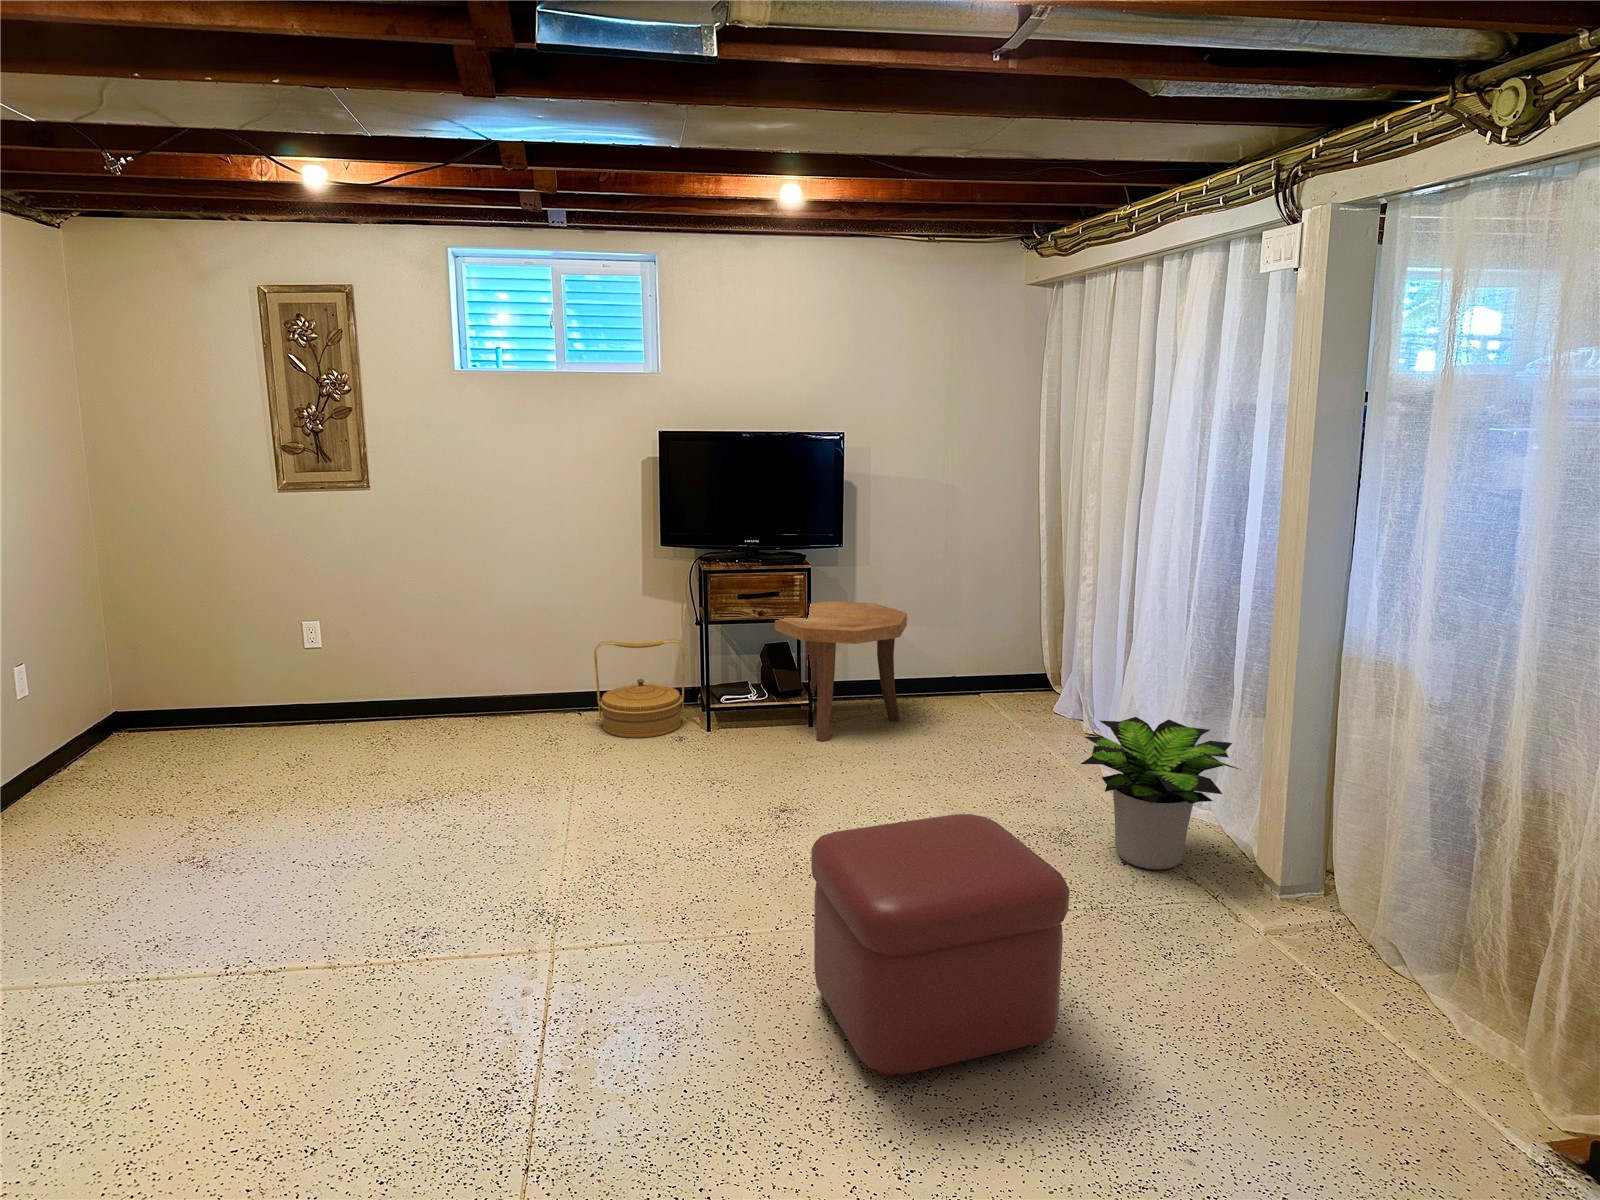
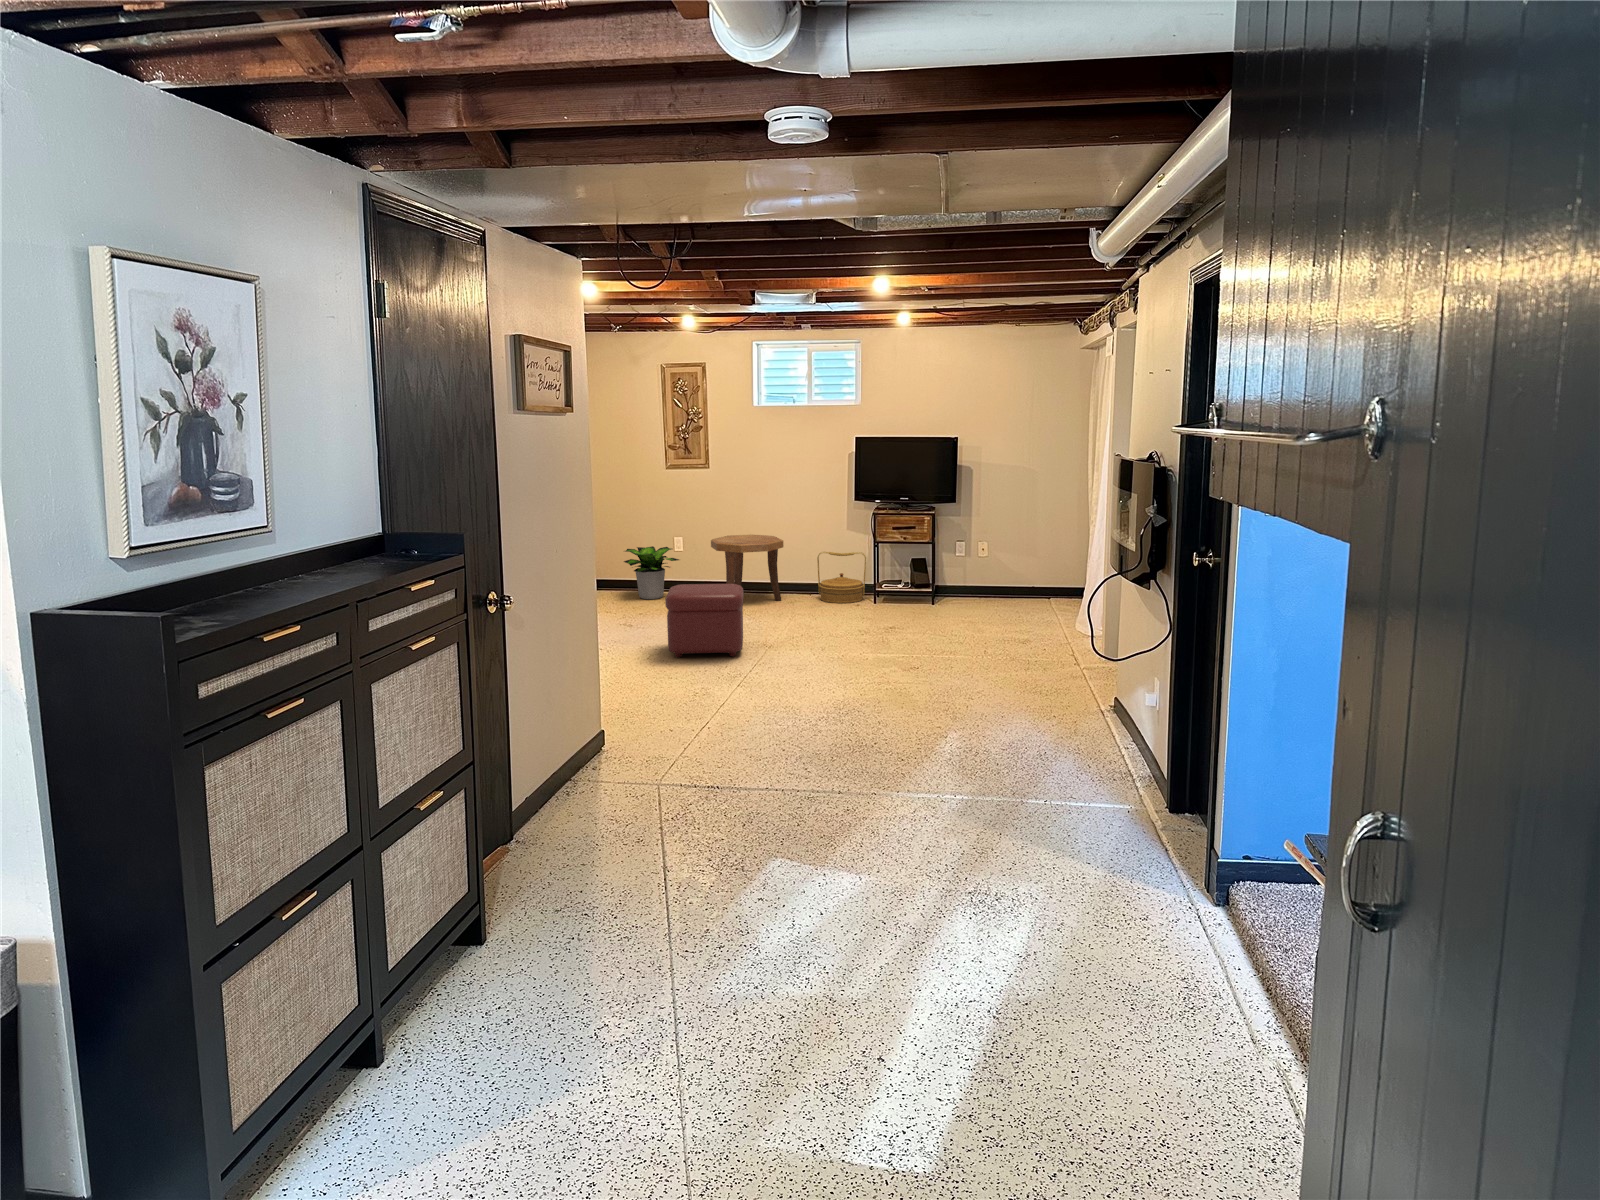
side table: present [775,601,907,741] -> present [711,535,784,601]
potted plant: present [1081,717,1241,869] -> present [624,546,679,599]
ottoman: present [811,814,1070,1078] -> present [665,584,744,657]

